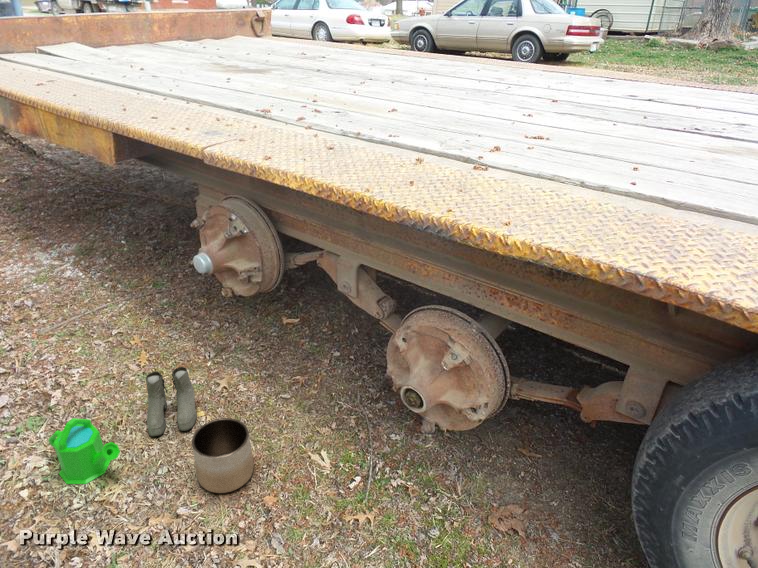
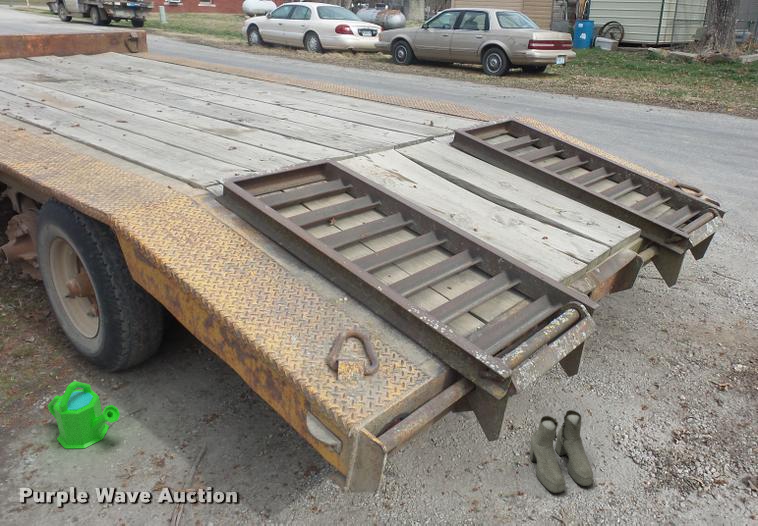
boots: present [146,367,197,436] -> present [530,410,593,493]
planter: present [192,418,253,493] -> none [192,383,252,456]

